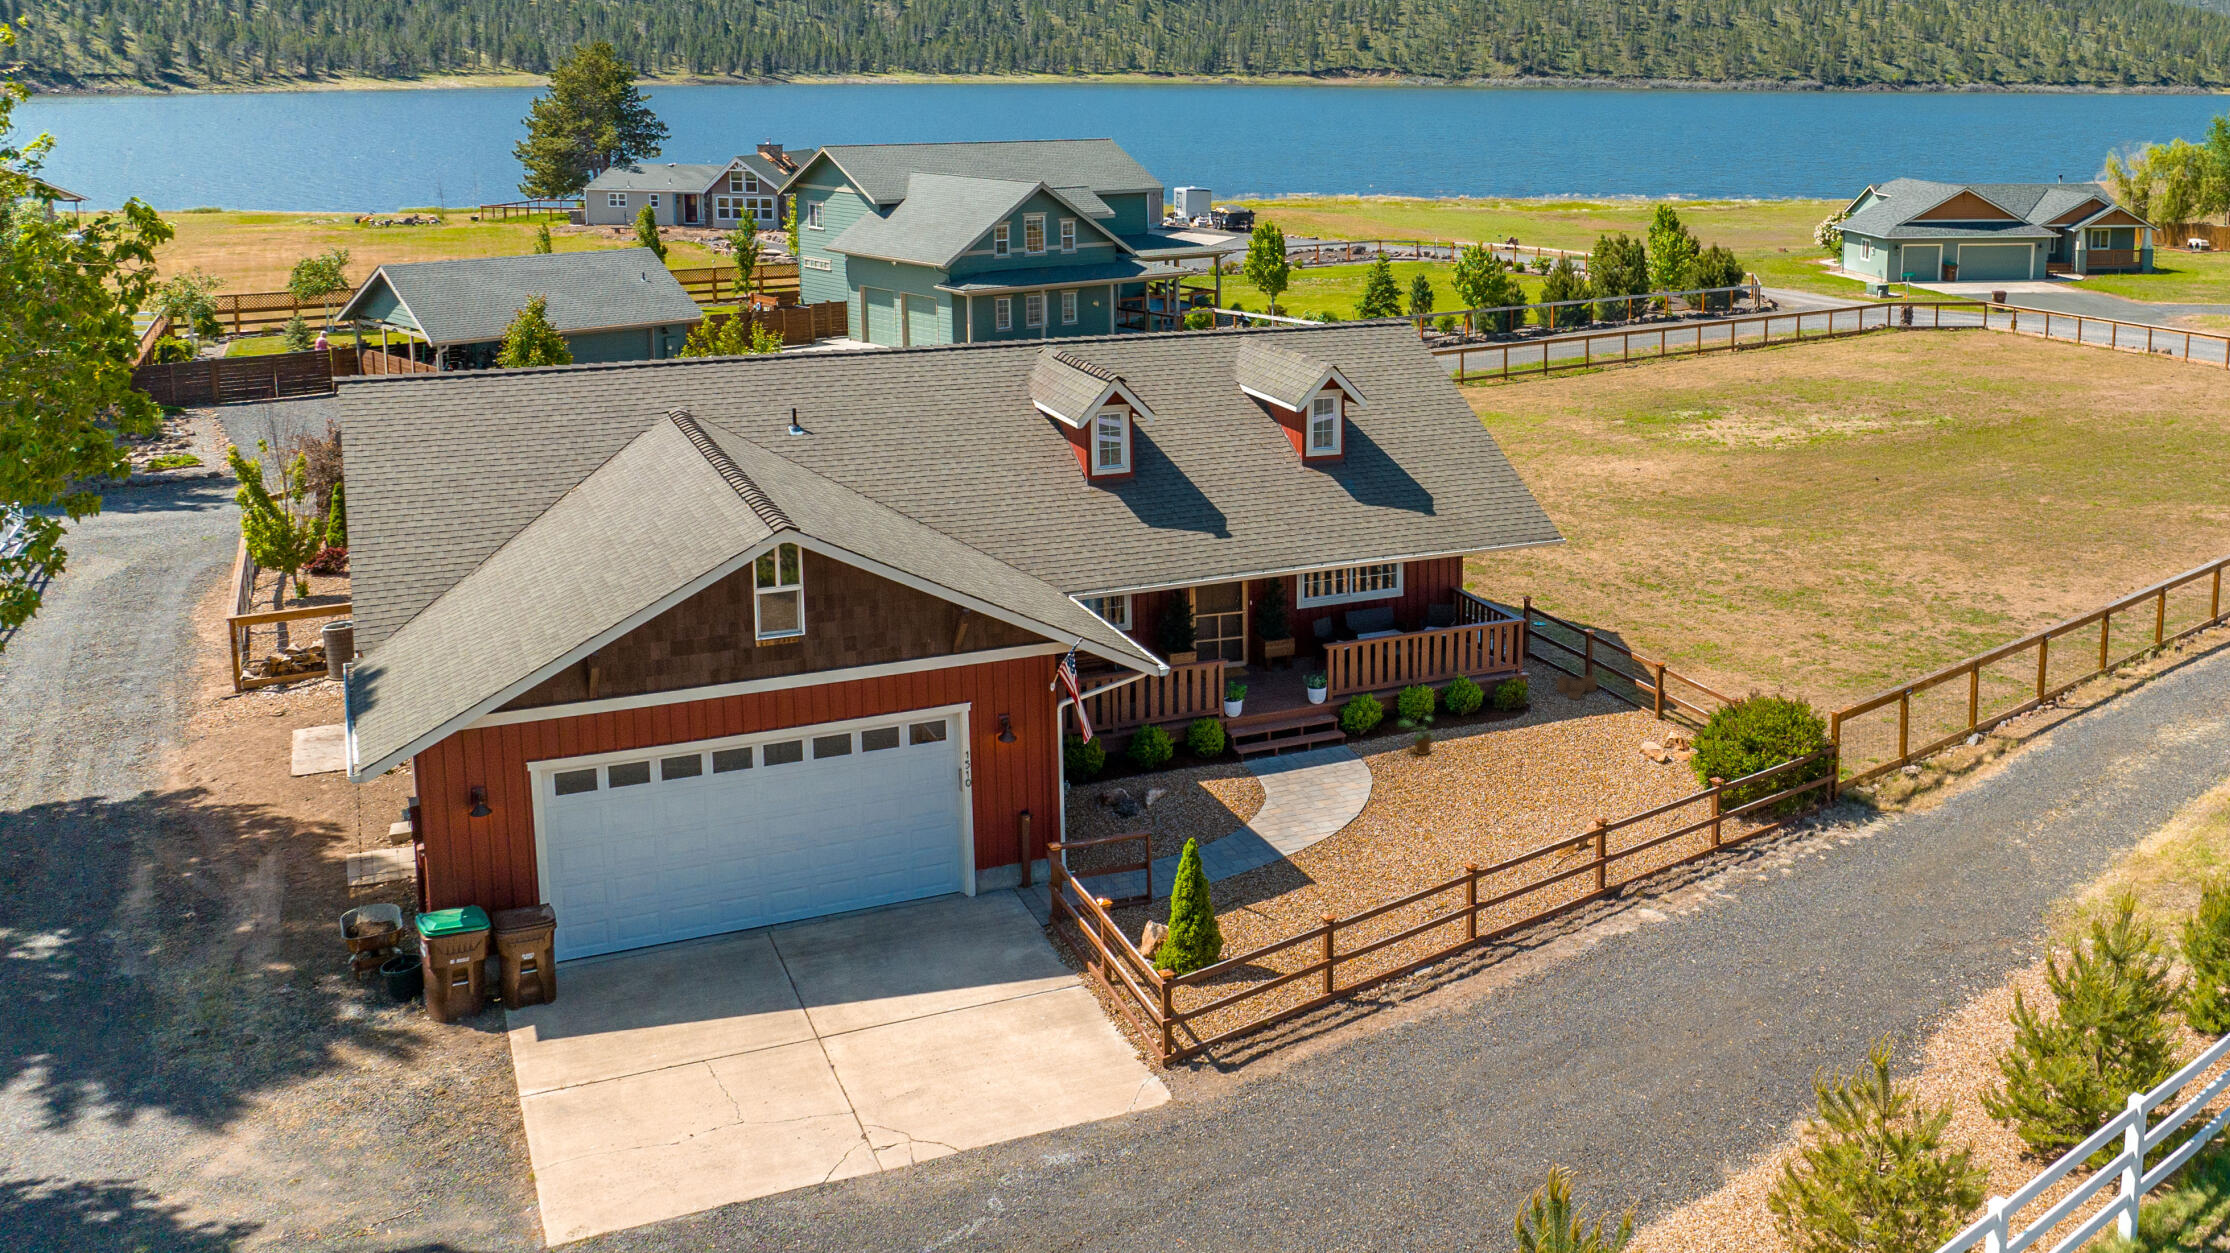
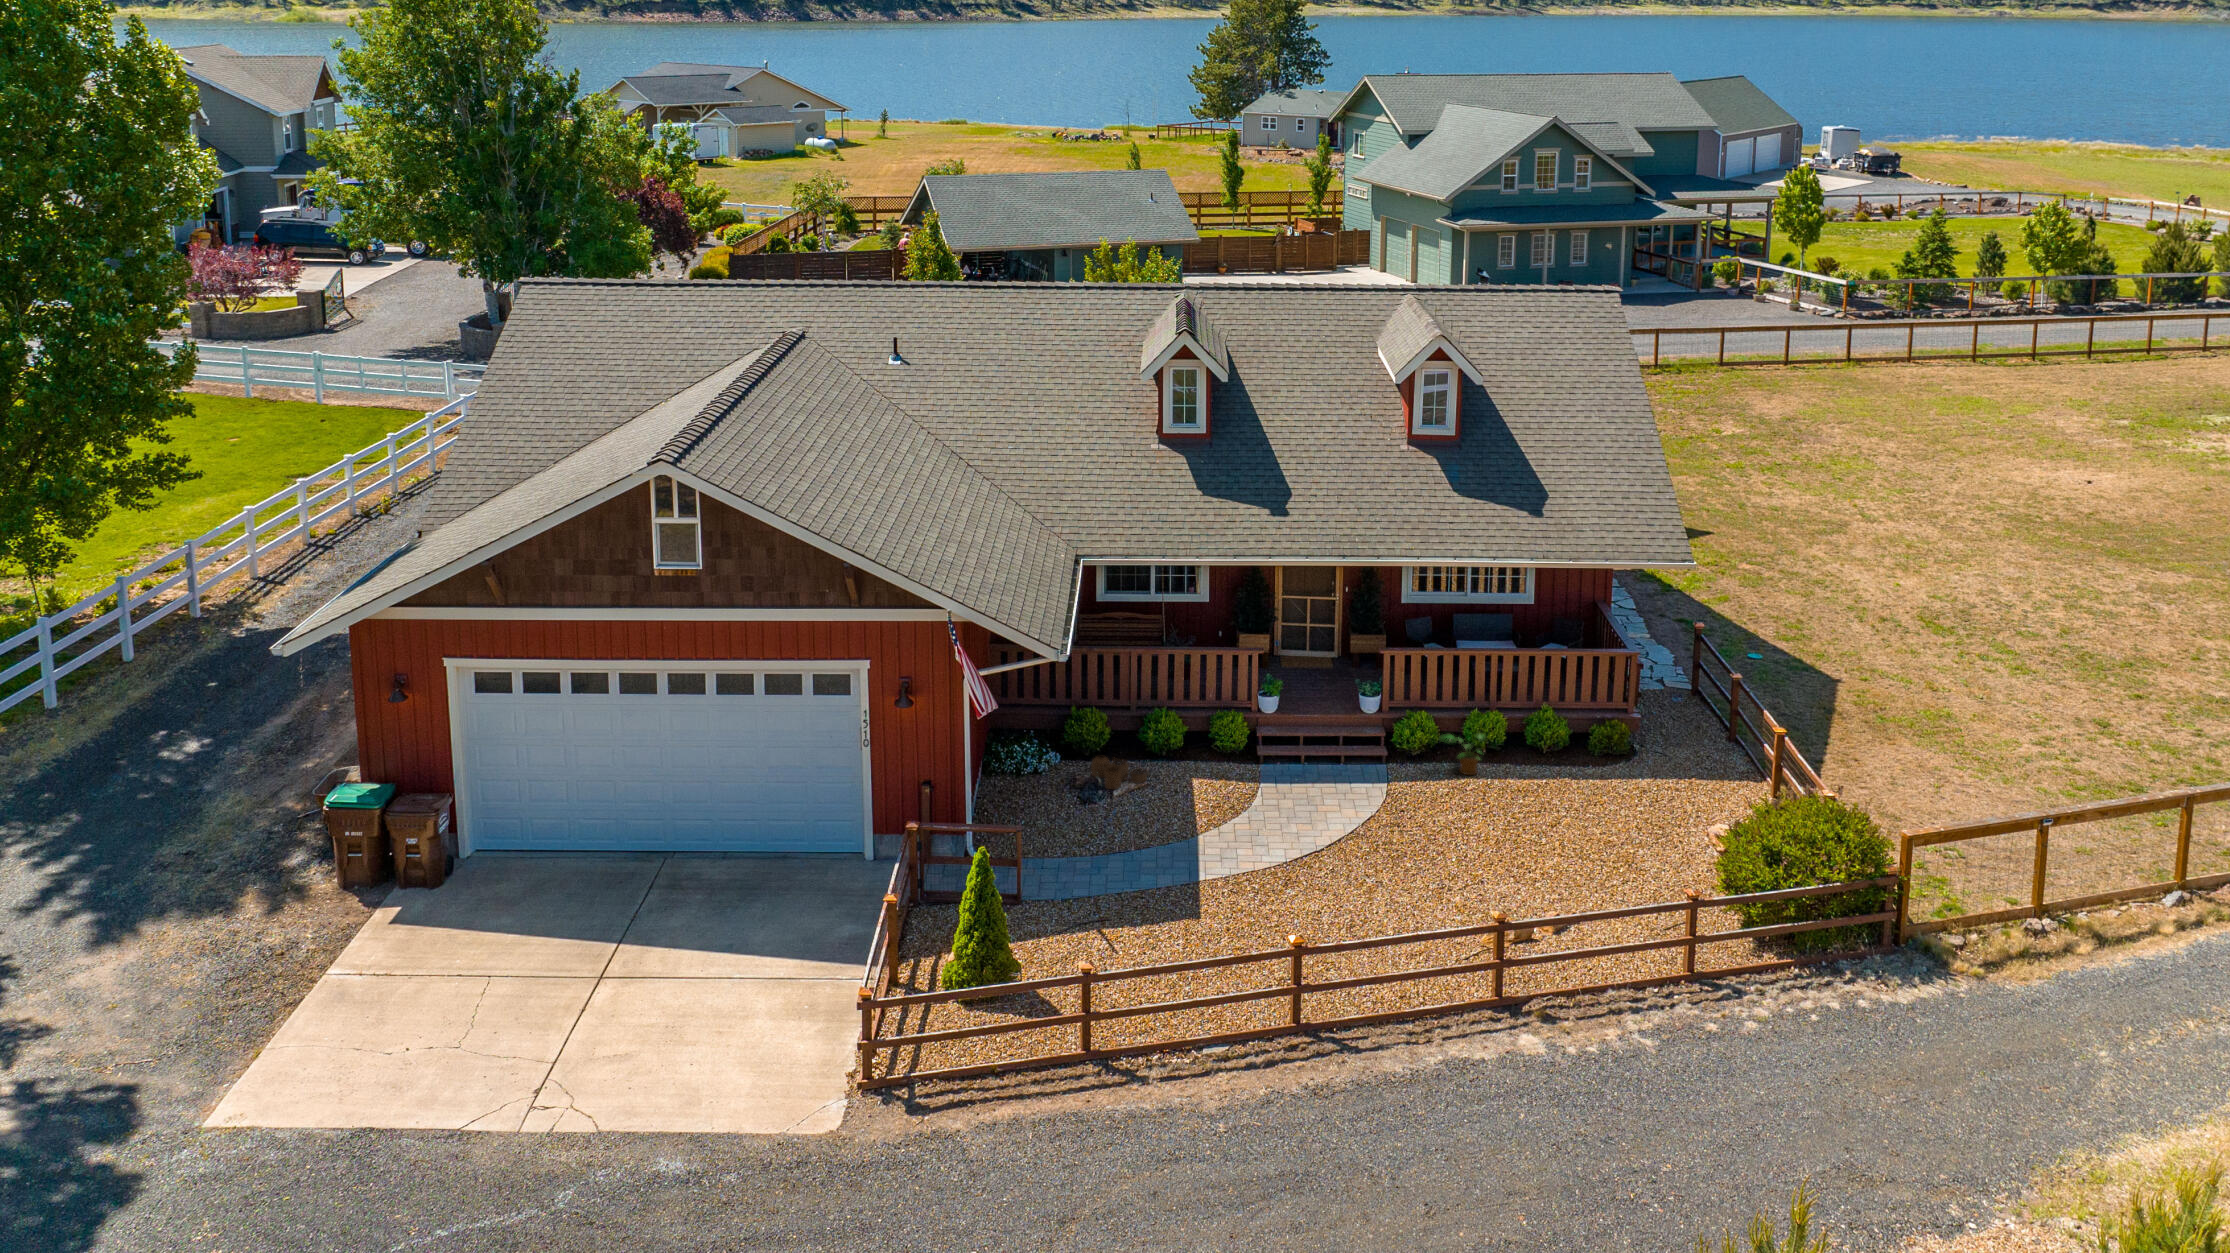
woven basket: present [1557,675,1597,700] -> present [1091,756,1147,789]

